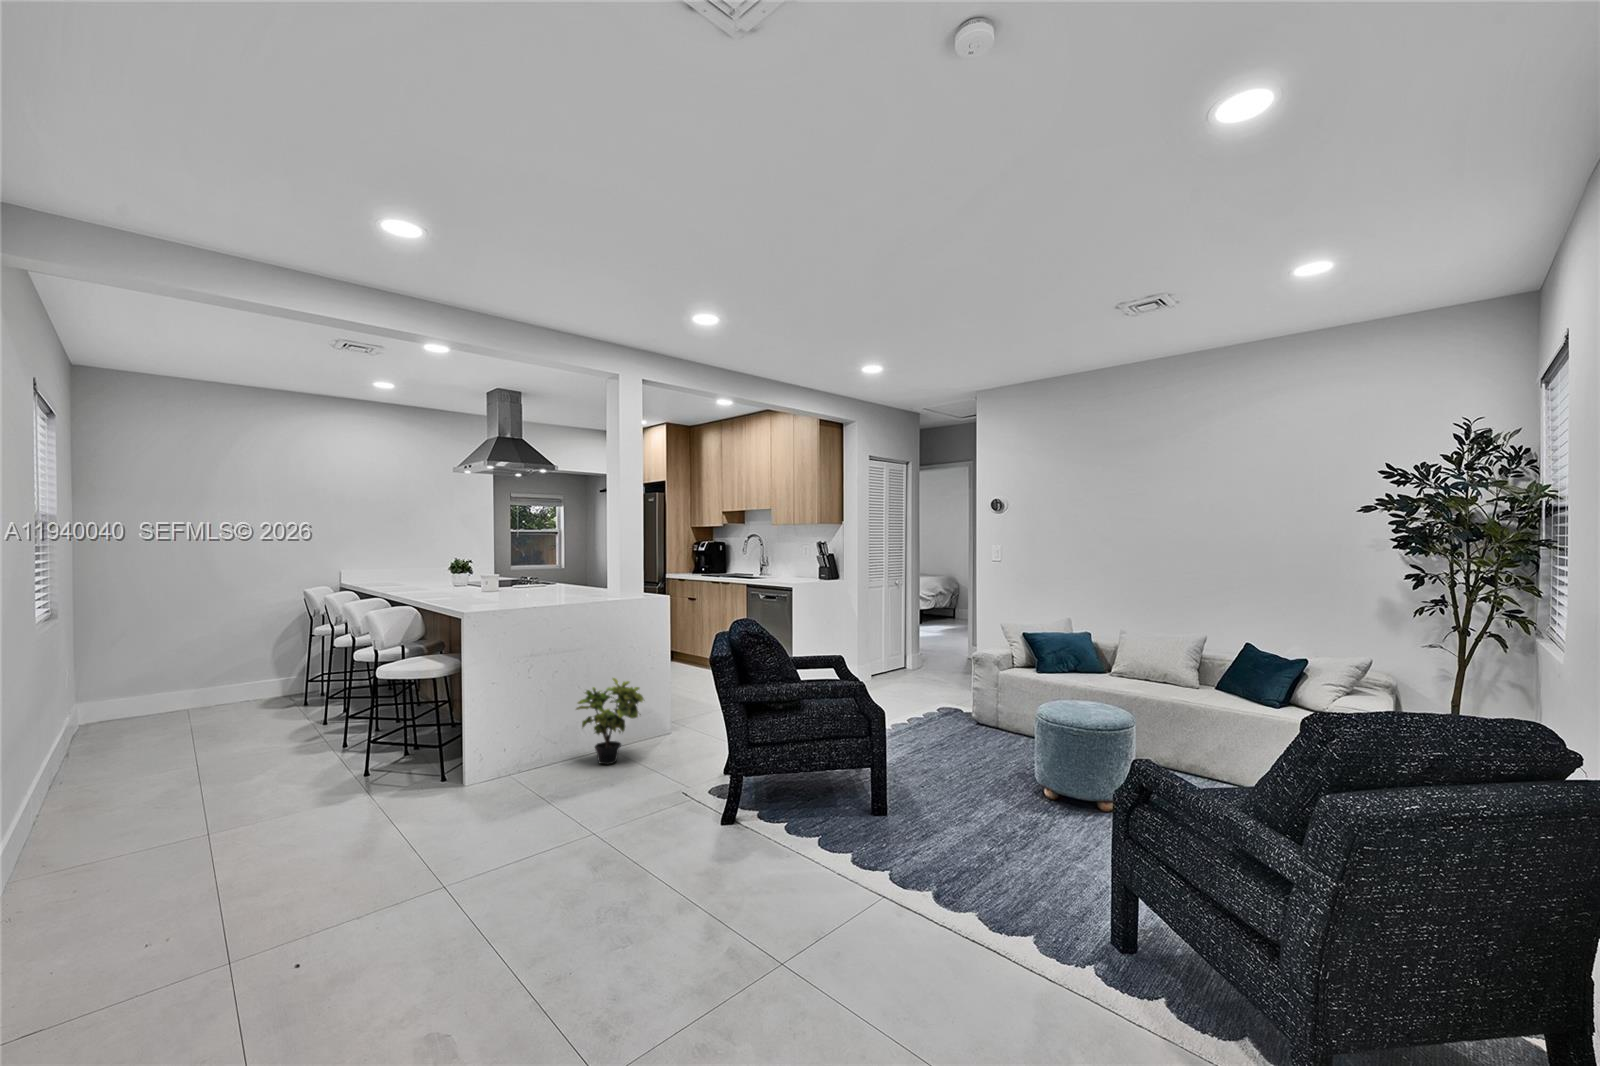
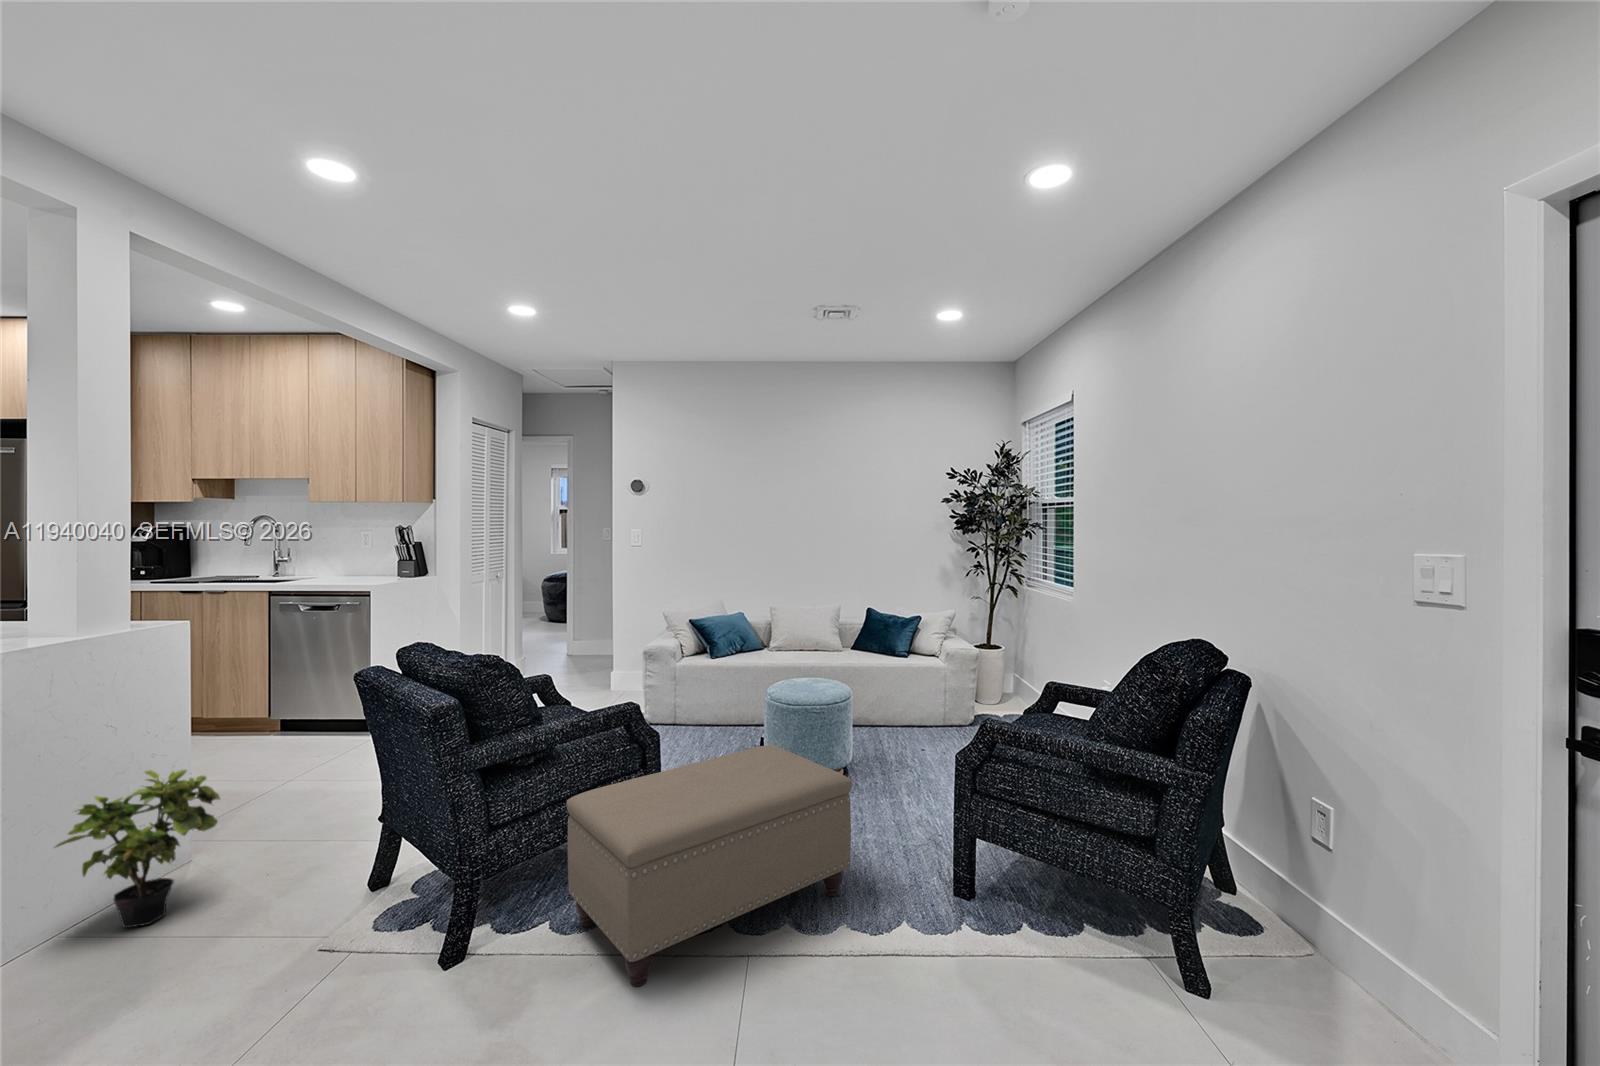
ottoman: none [764,741,998,898] -> present [566,745,852,987]

